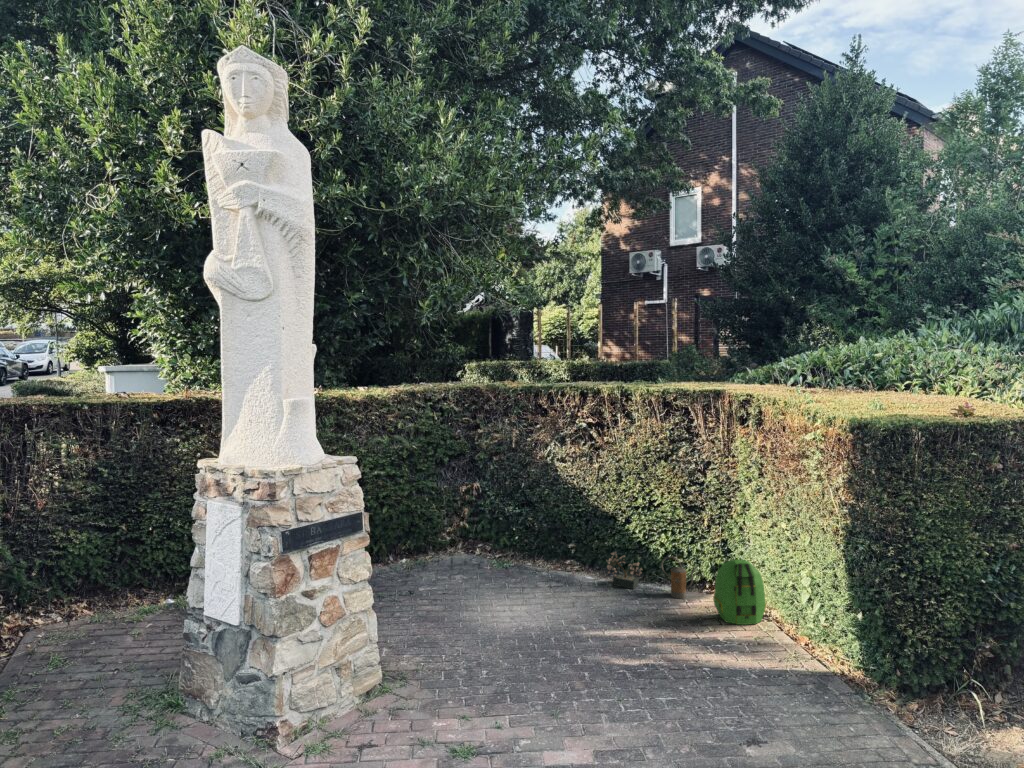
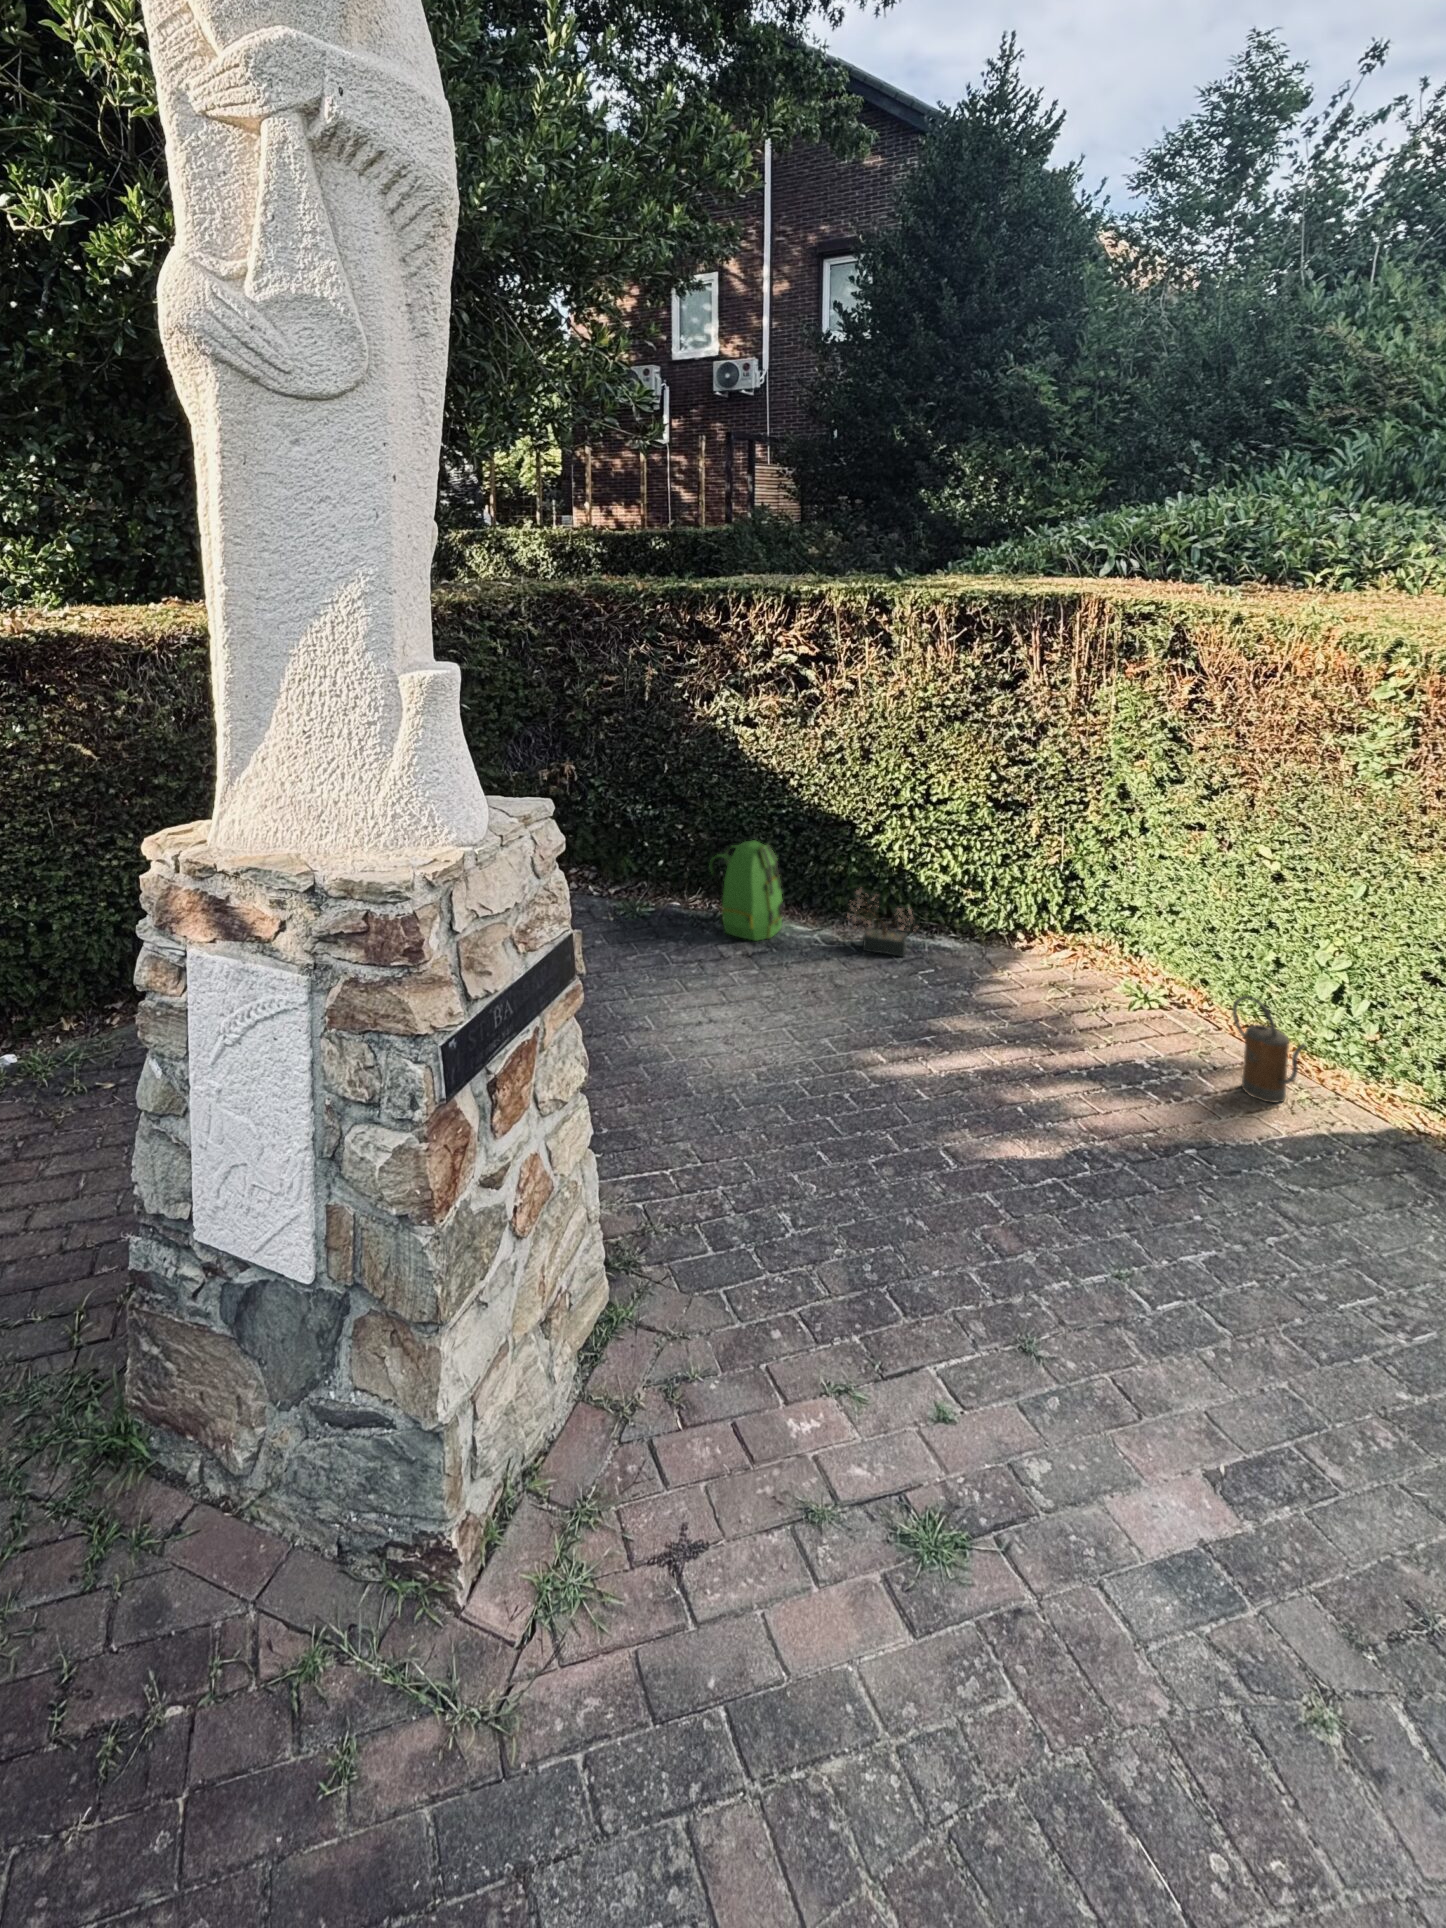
watering can: present [661,556,696,598] -> present [1232,996,1306,1103]
backpack: present [713,560,766,625] -> present [709,840,783,941]

